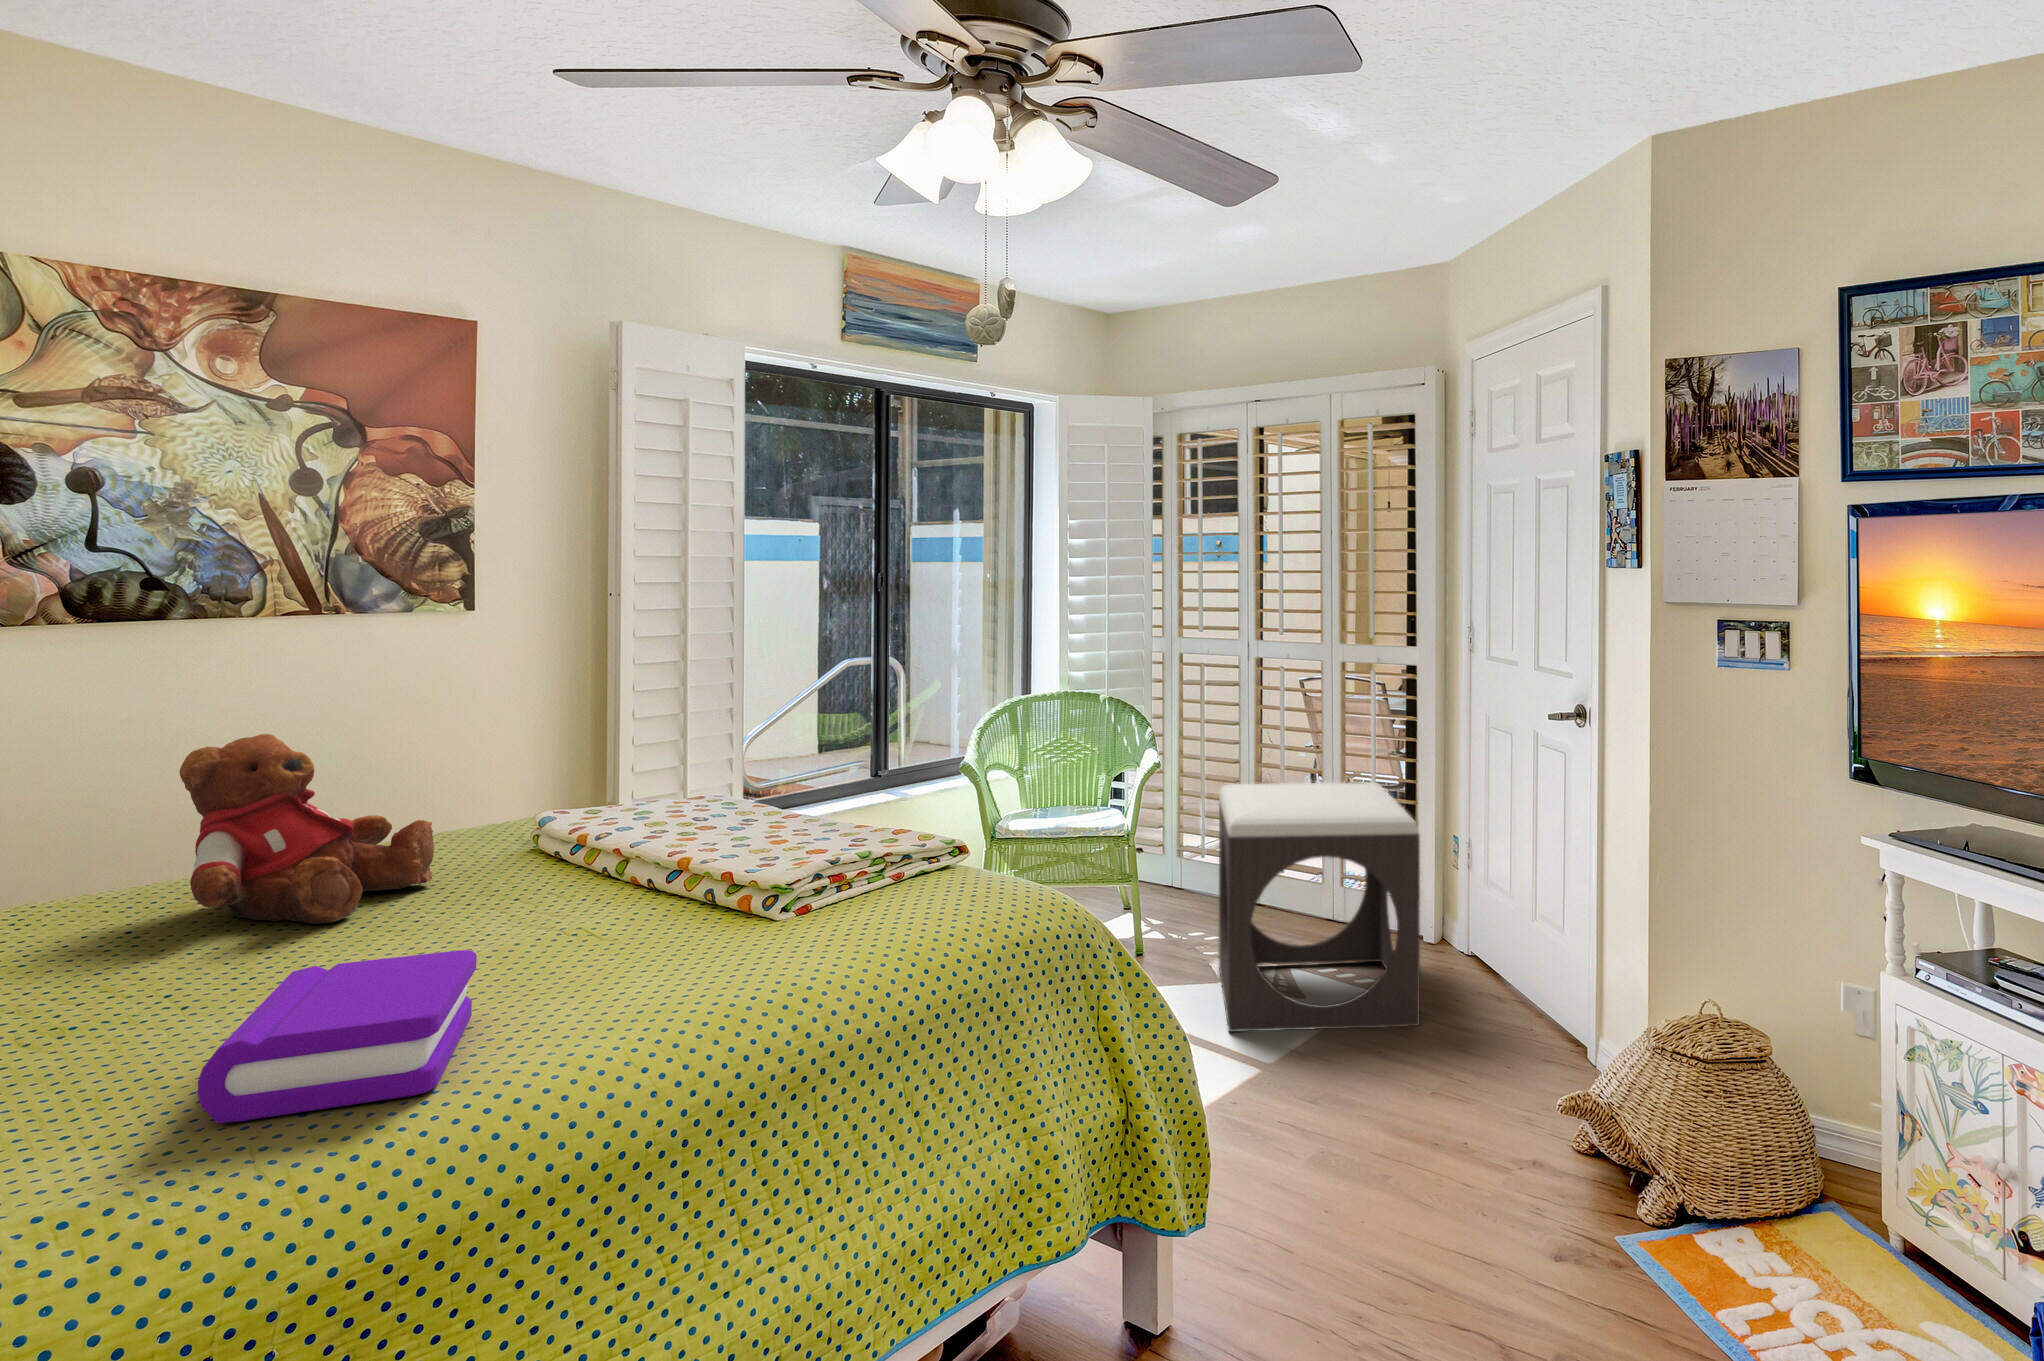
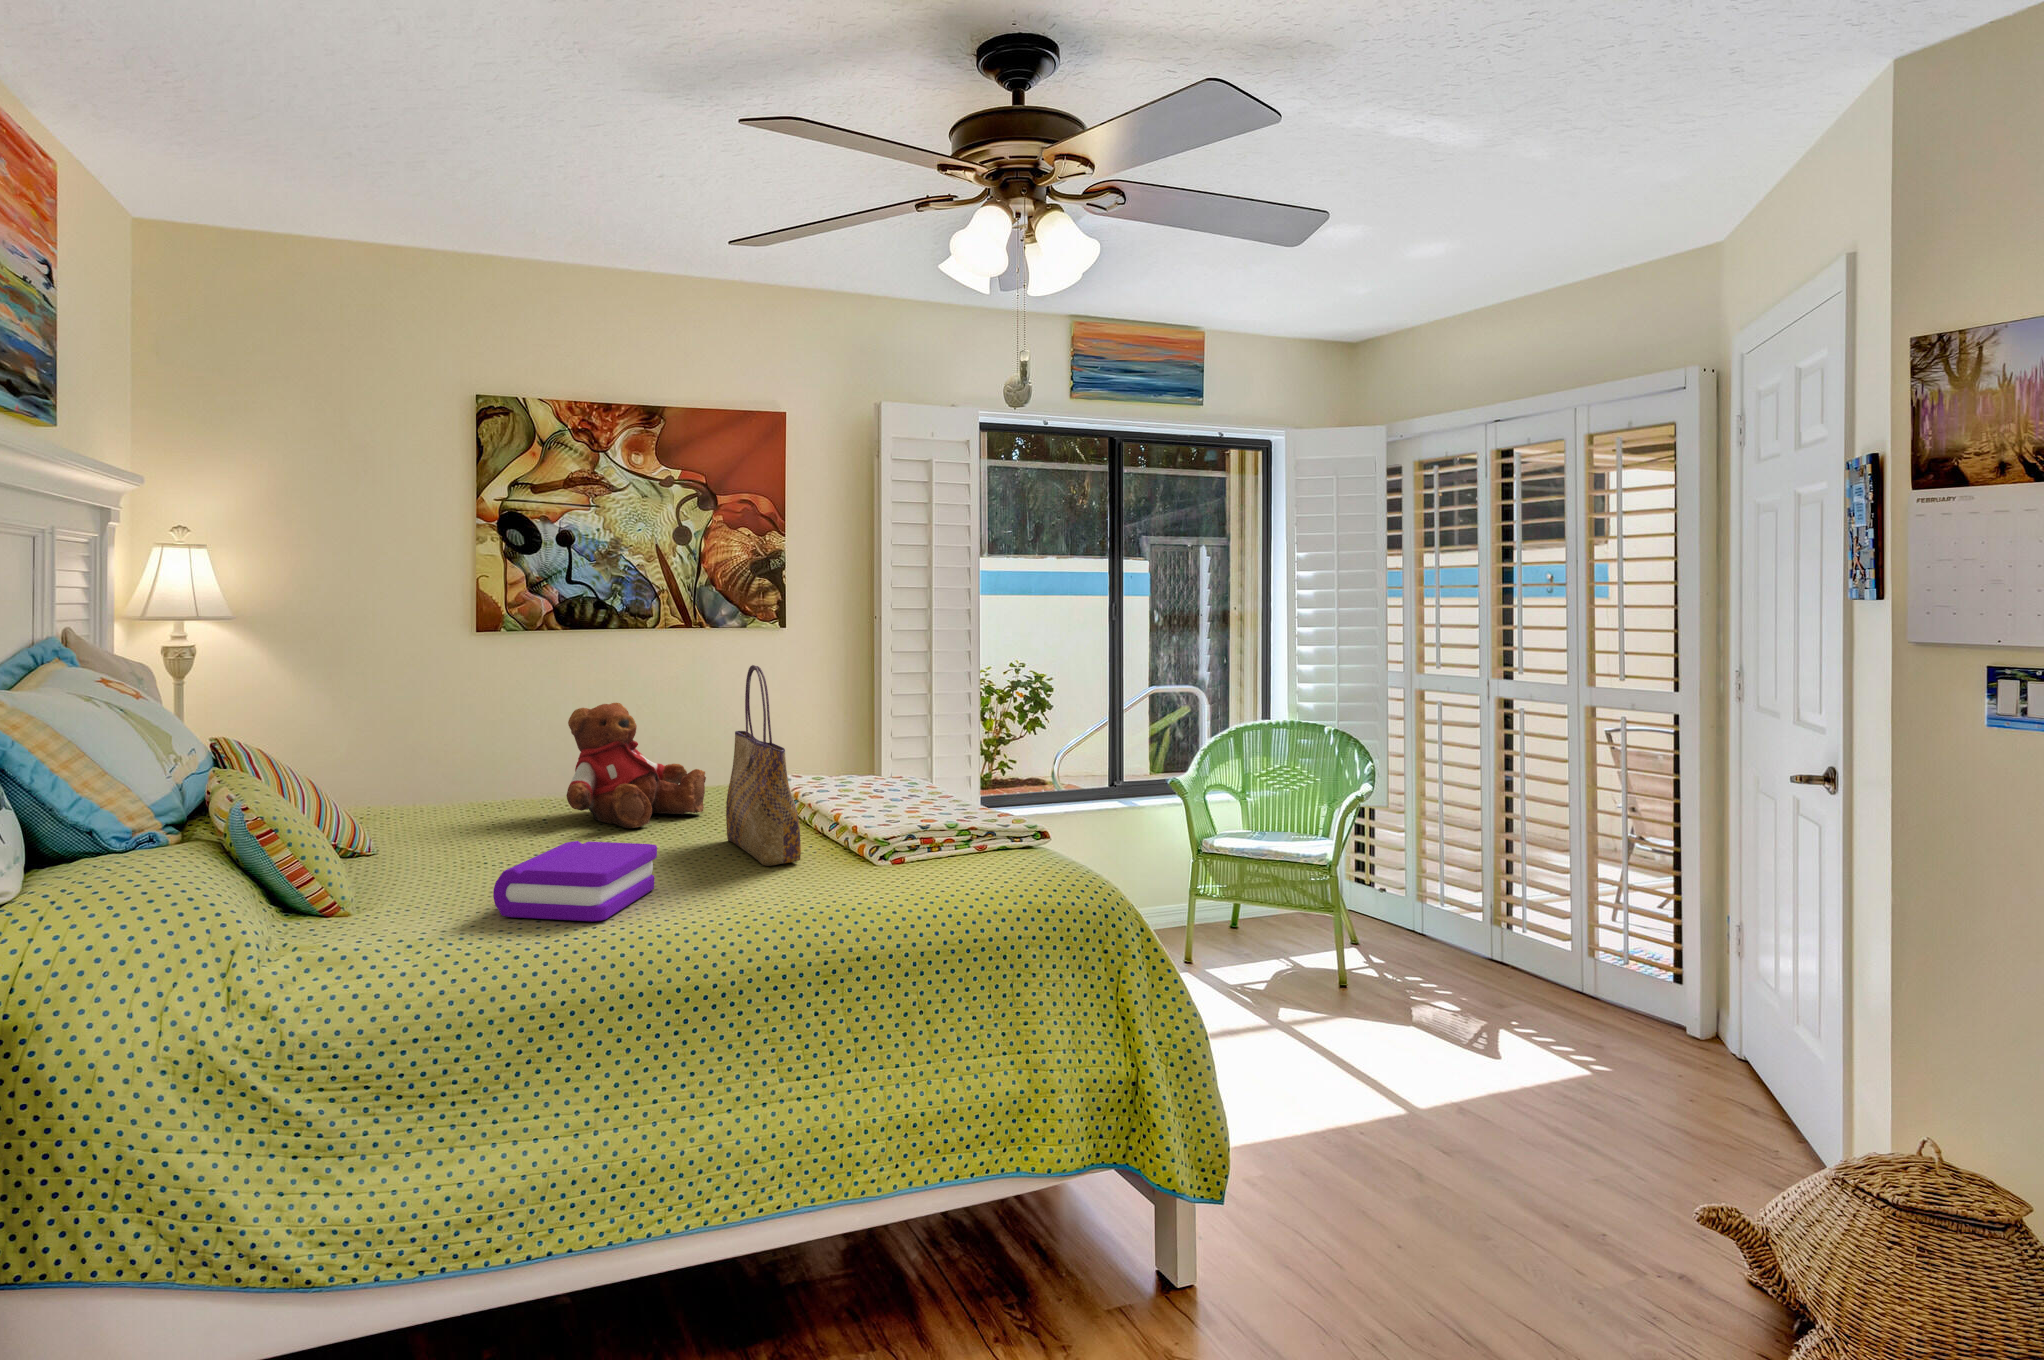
tote bag: none [512,668,667,948] -> present [726,665,801,866]
footstool: present [1219,782,1420,1032] -> none [1399,826,1628,1116]

